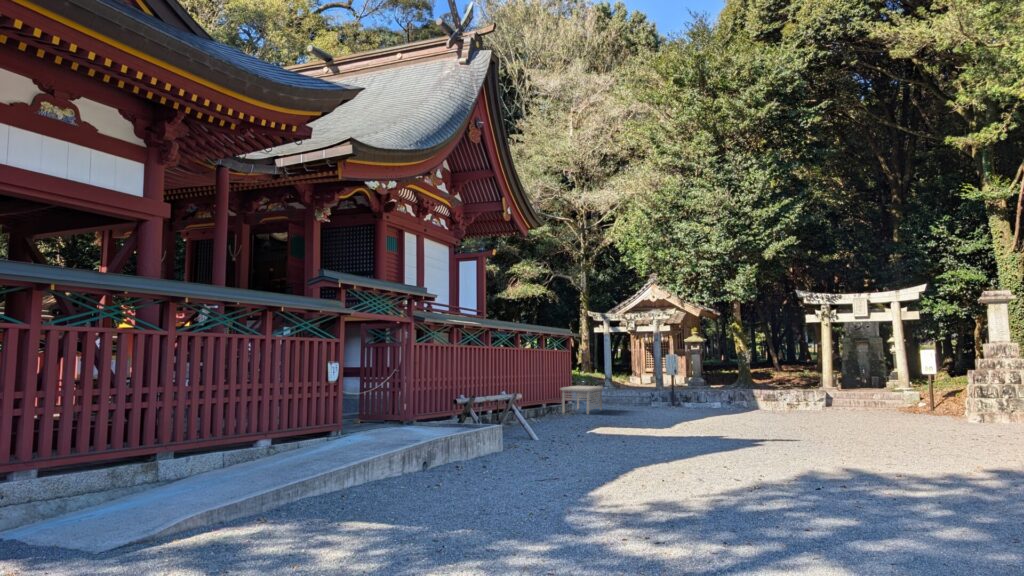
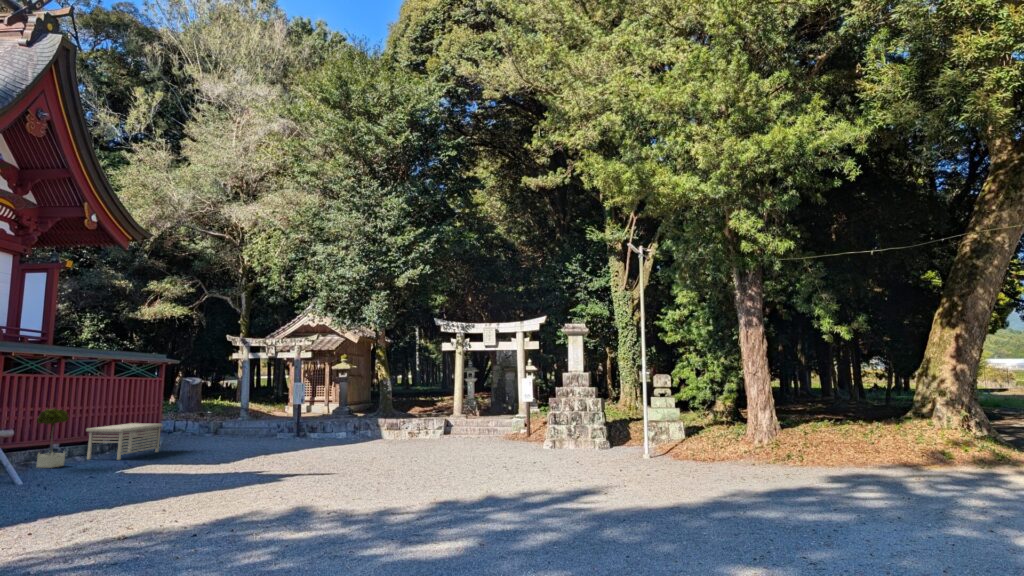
potted tree: none [540,370,560,417] -> present [37,409,69,468]

